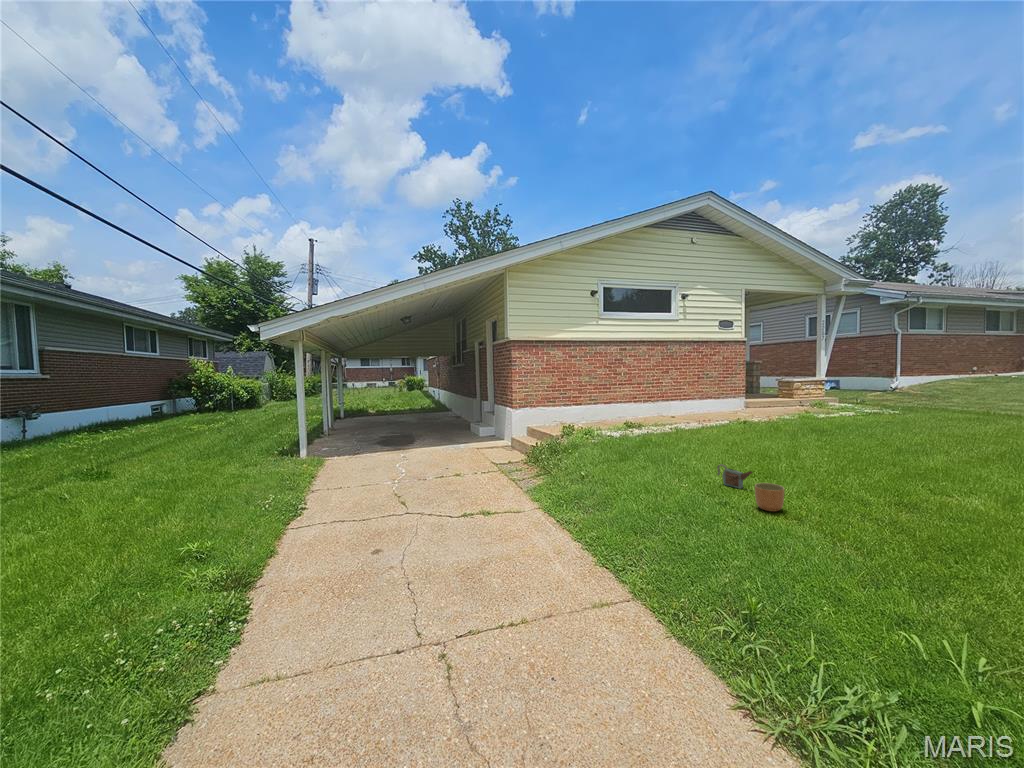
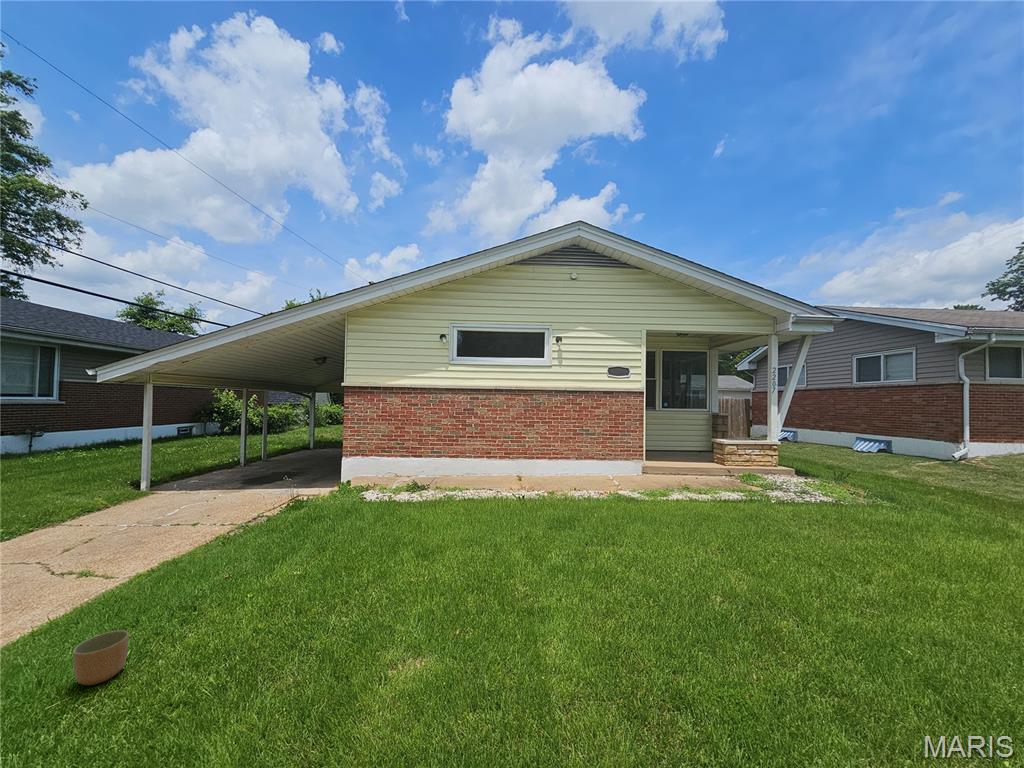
watering can: present [717,464,753,489] -> none [203,579,226,623]

